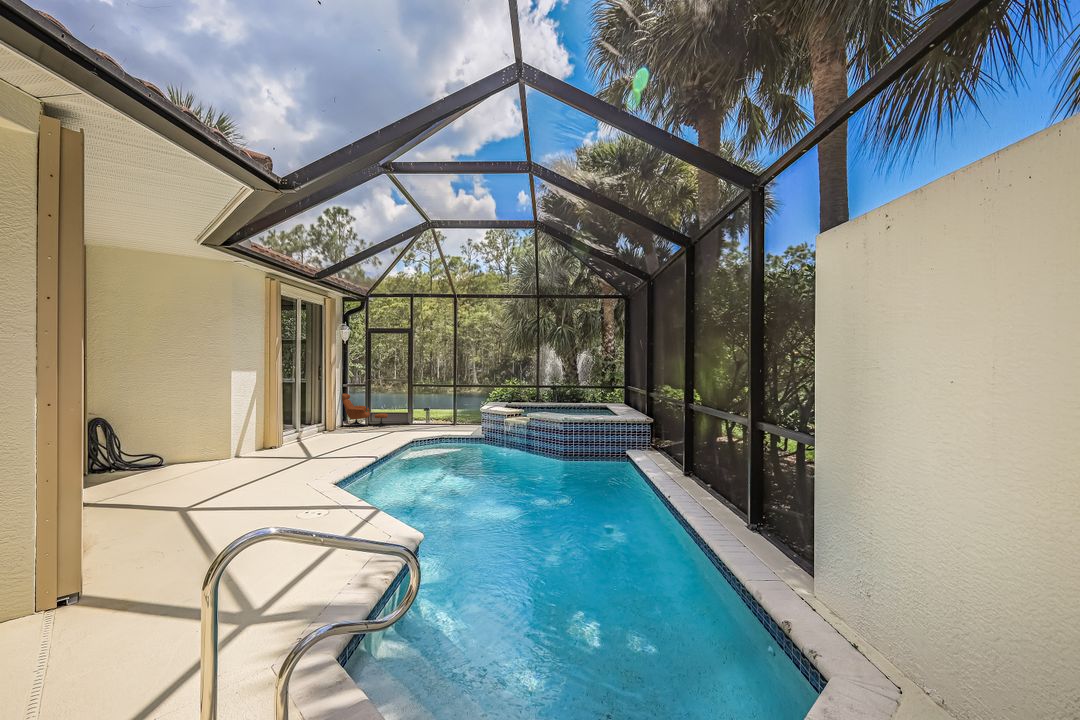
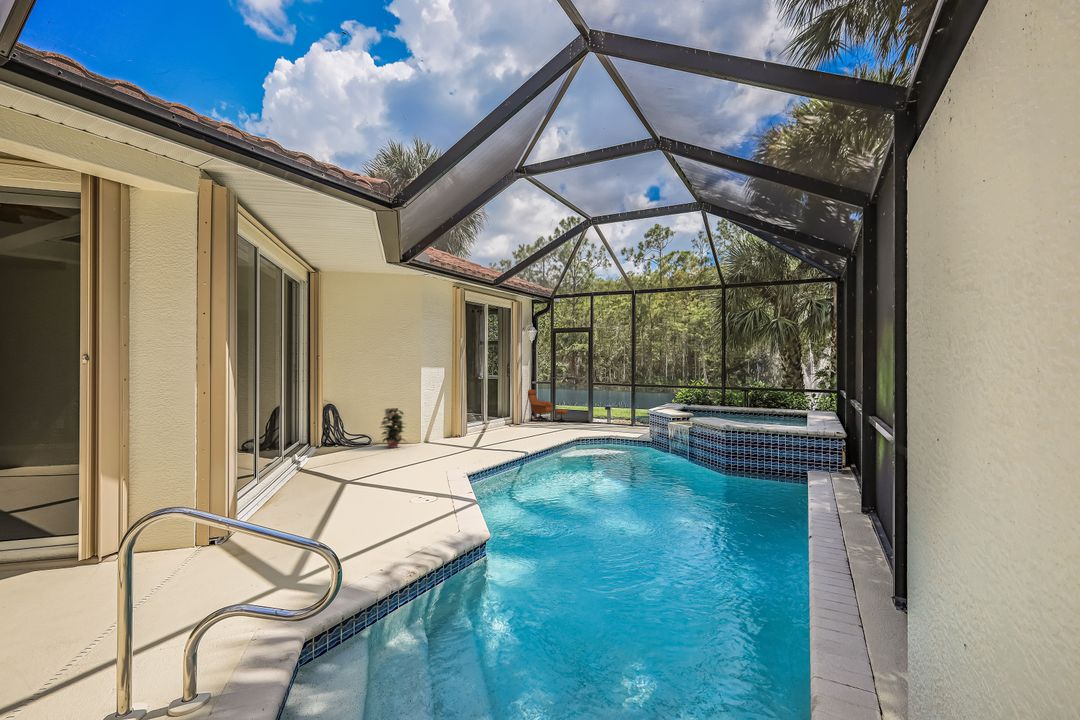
decorative plant: none [177,419,221,469] -> present [381,408,405,448]

